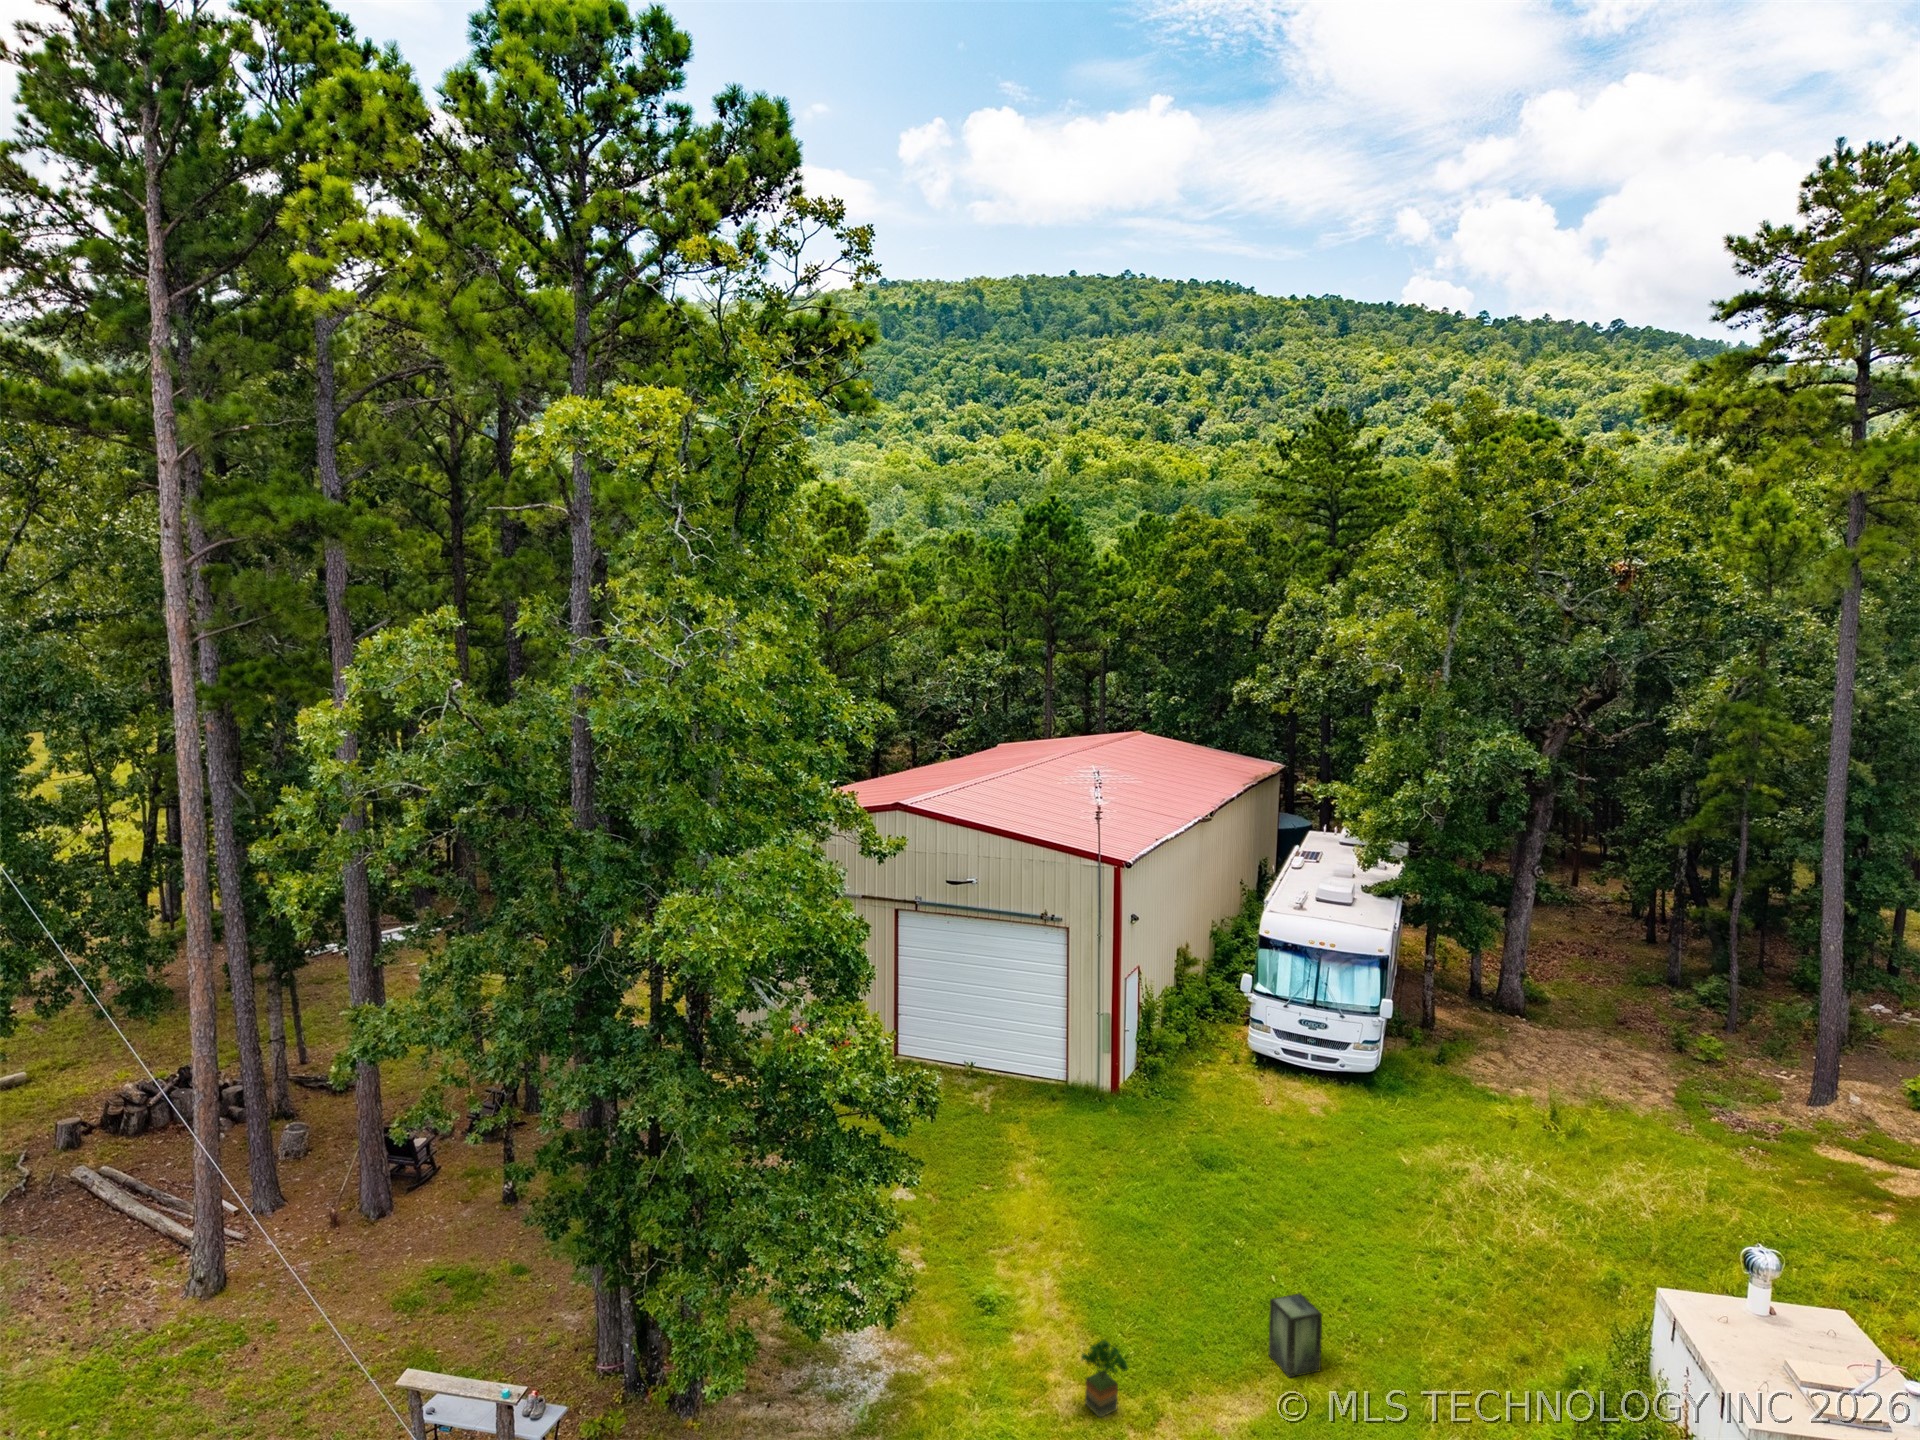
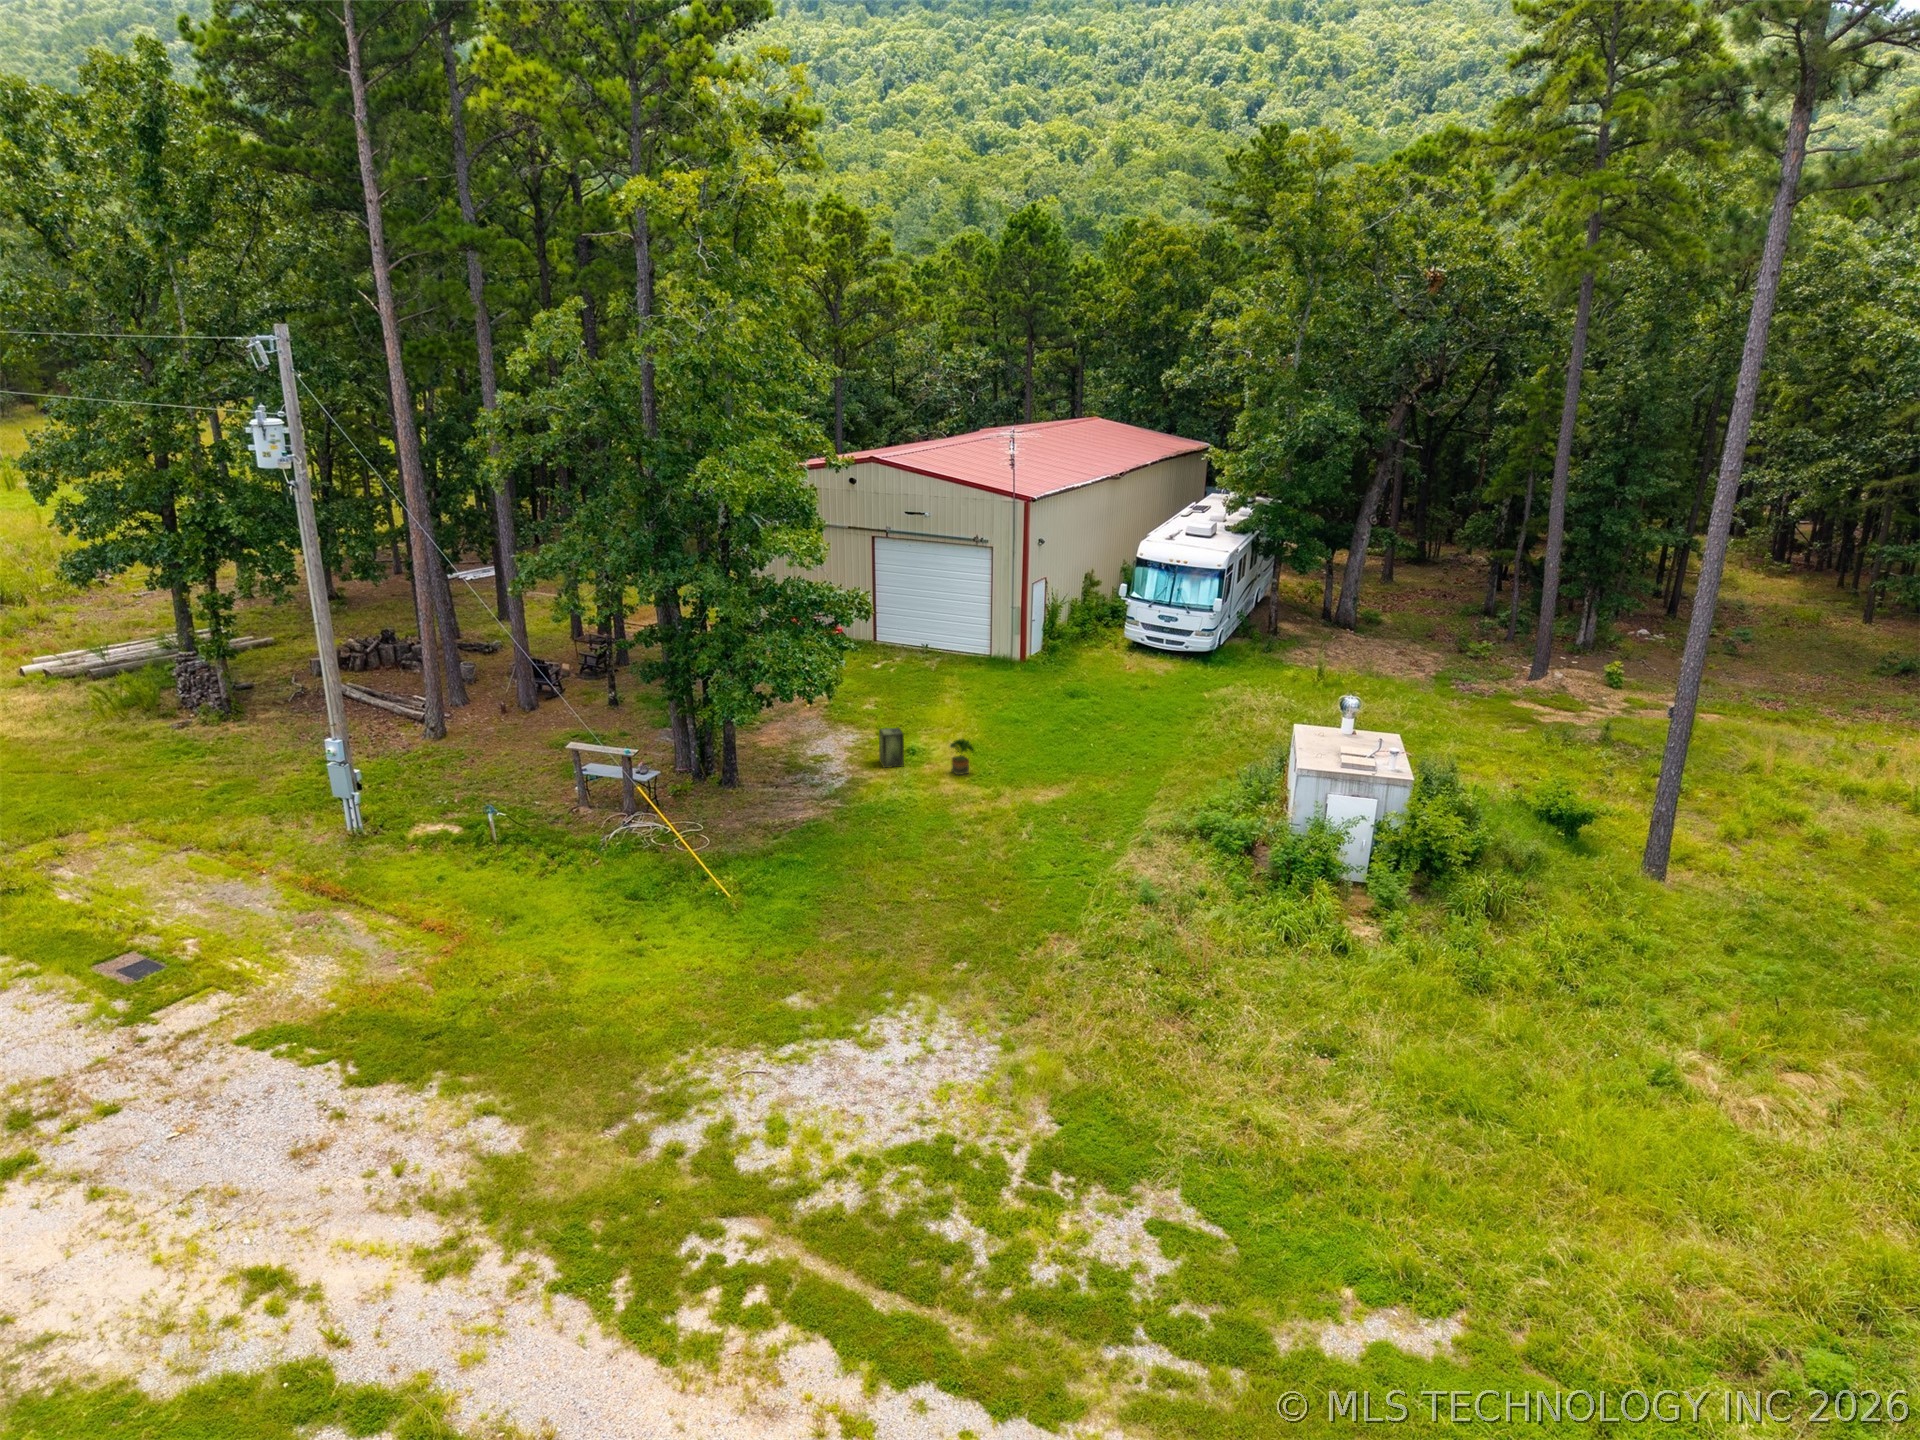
storage box: present [1269,1293,1322,1377] -> present [879,728,904,768]

